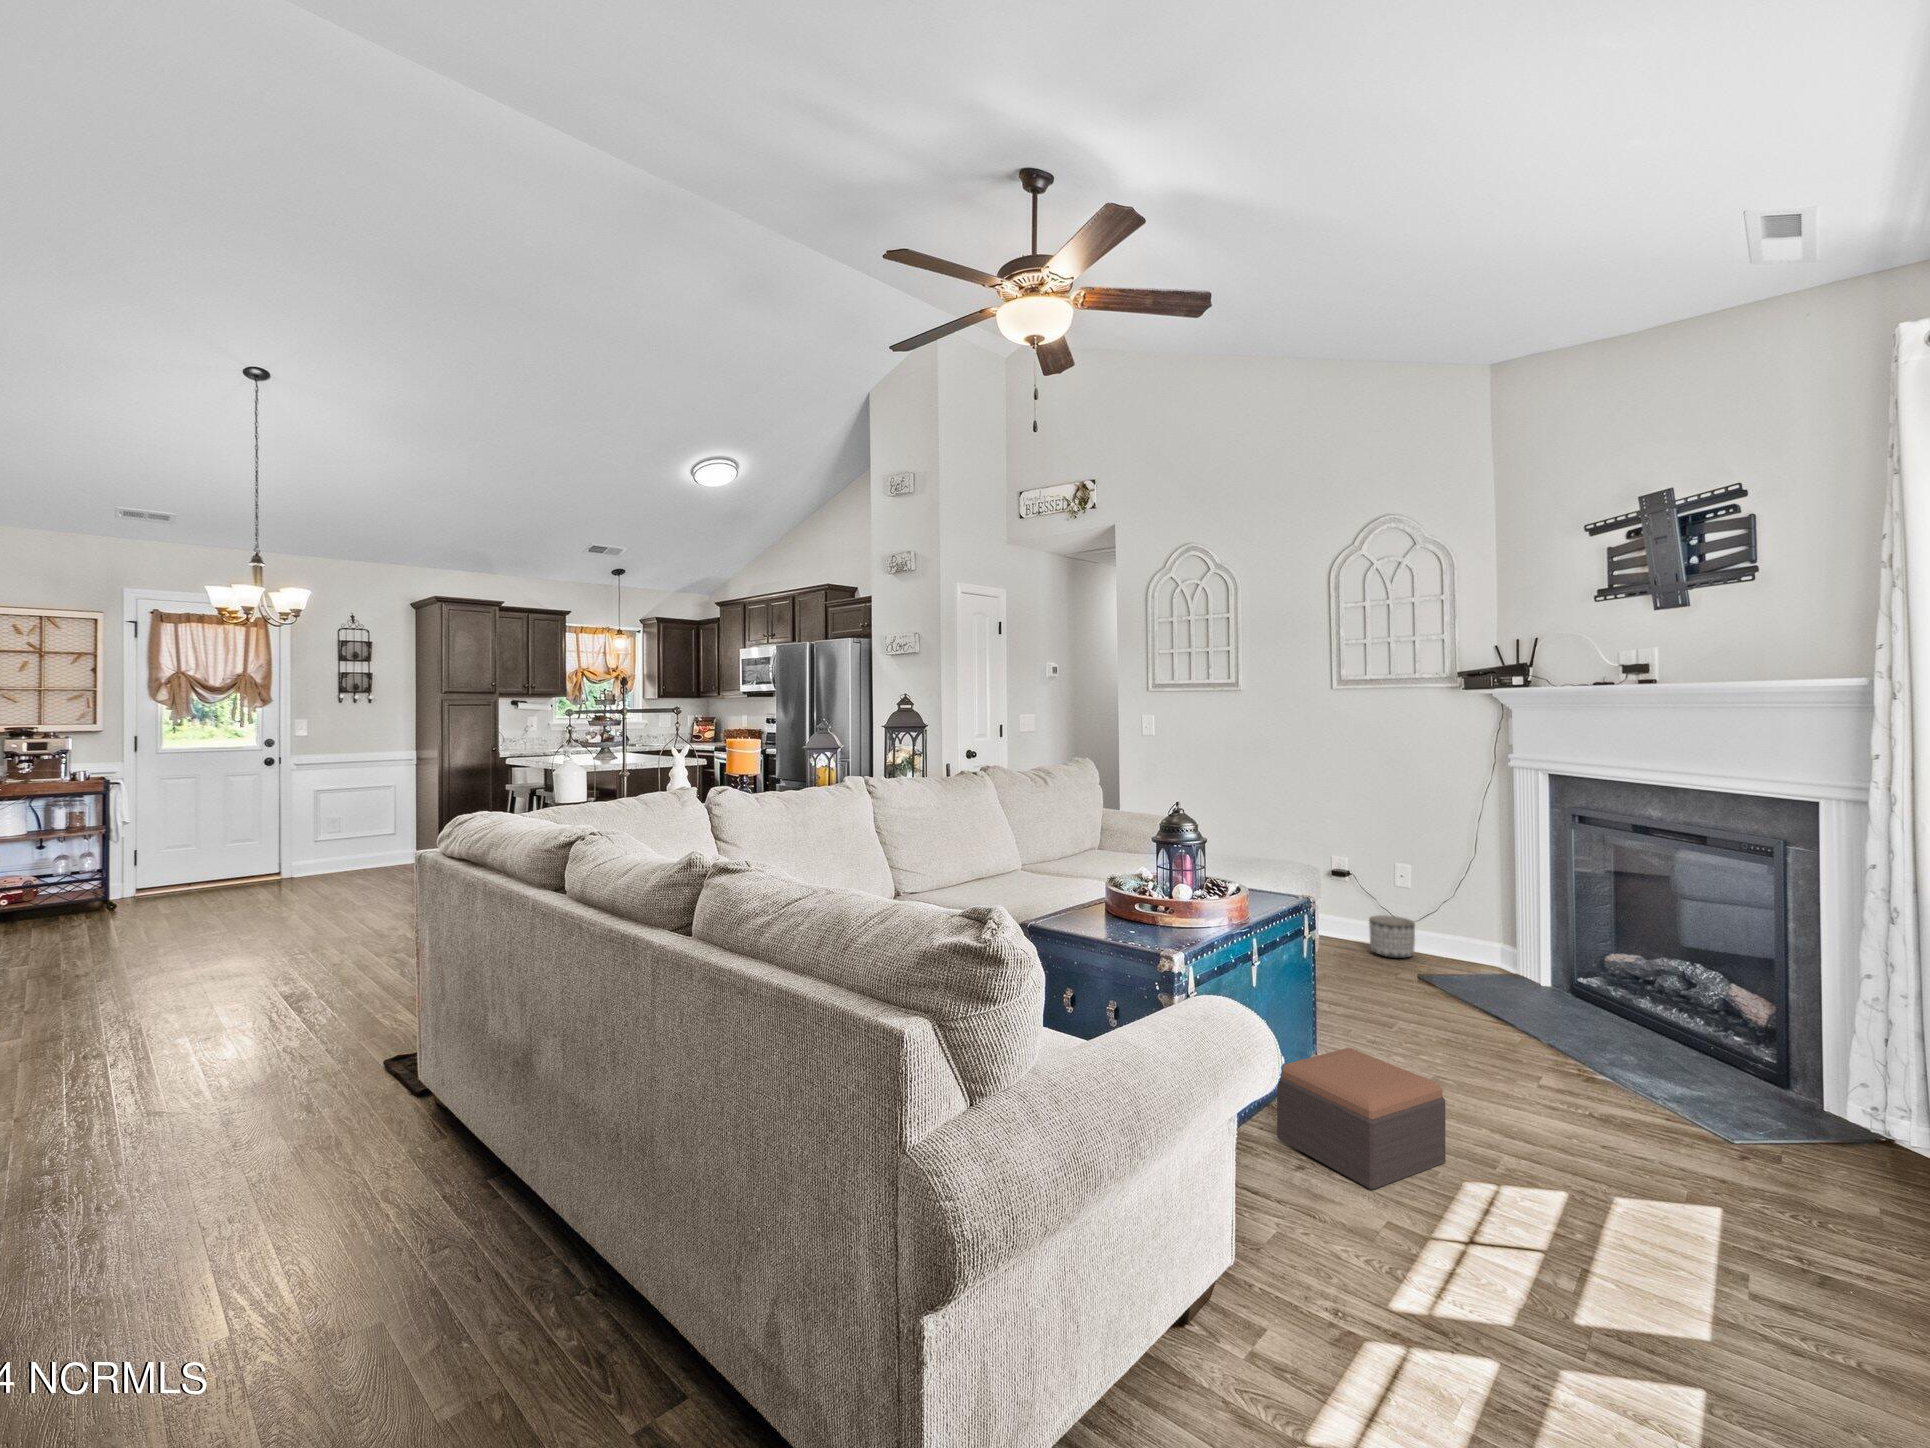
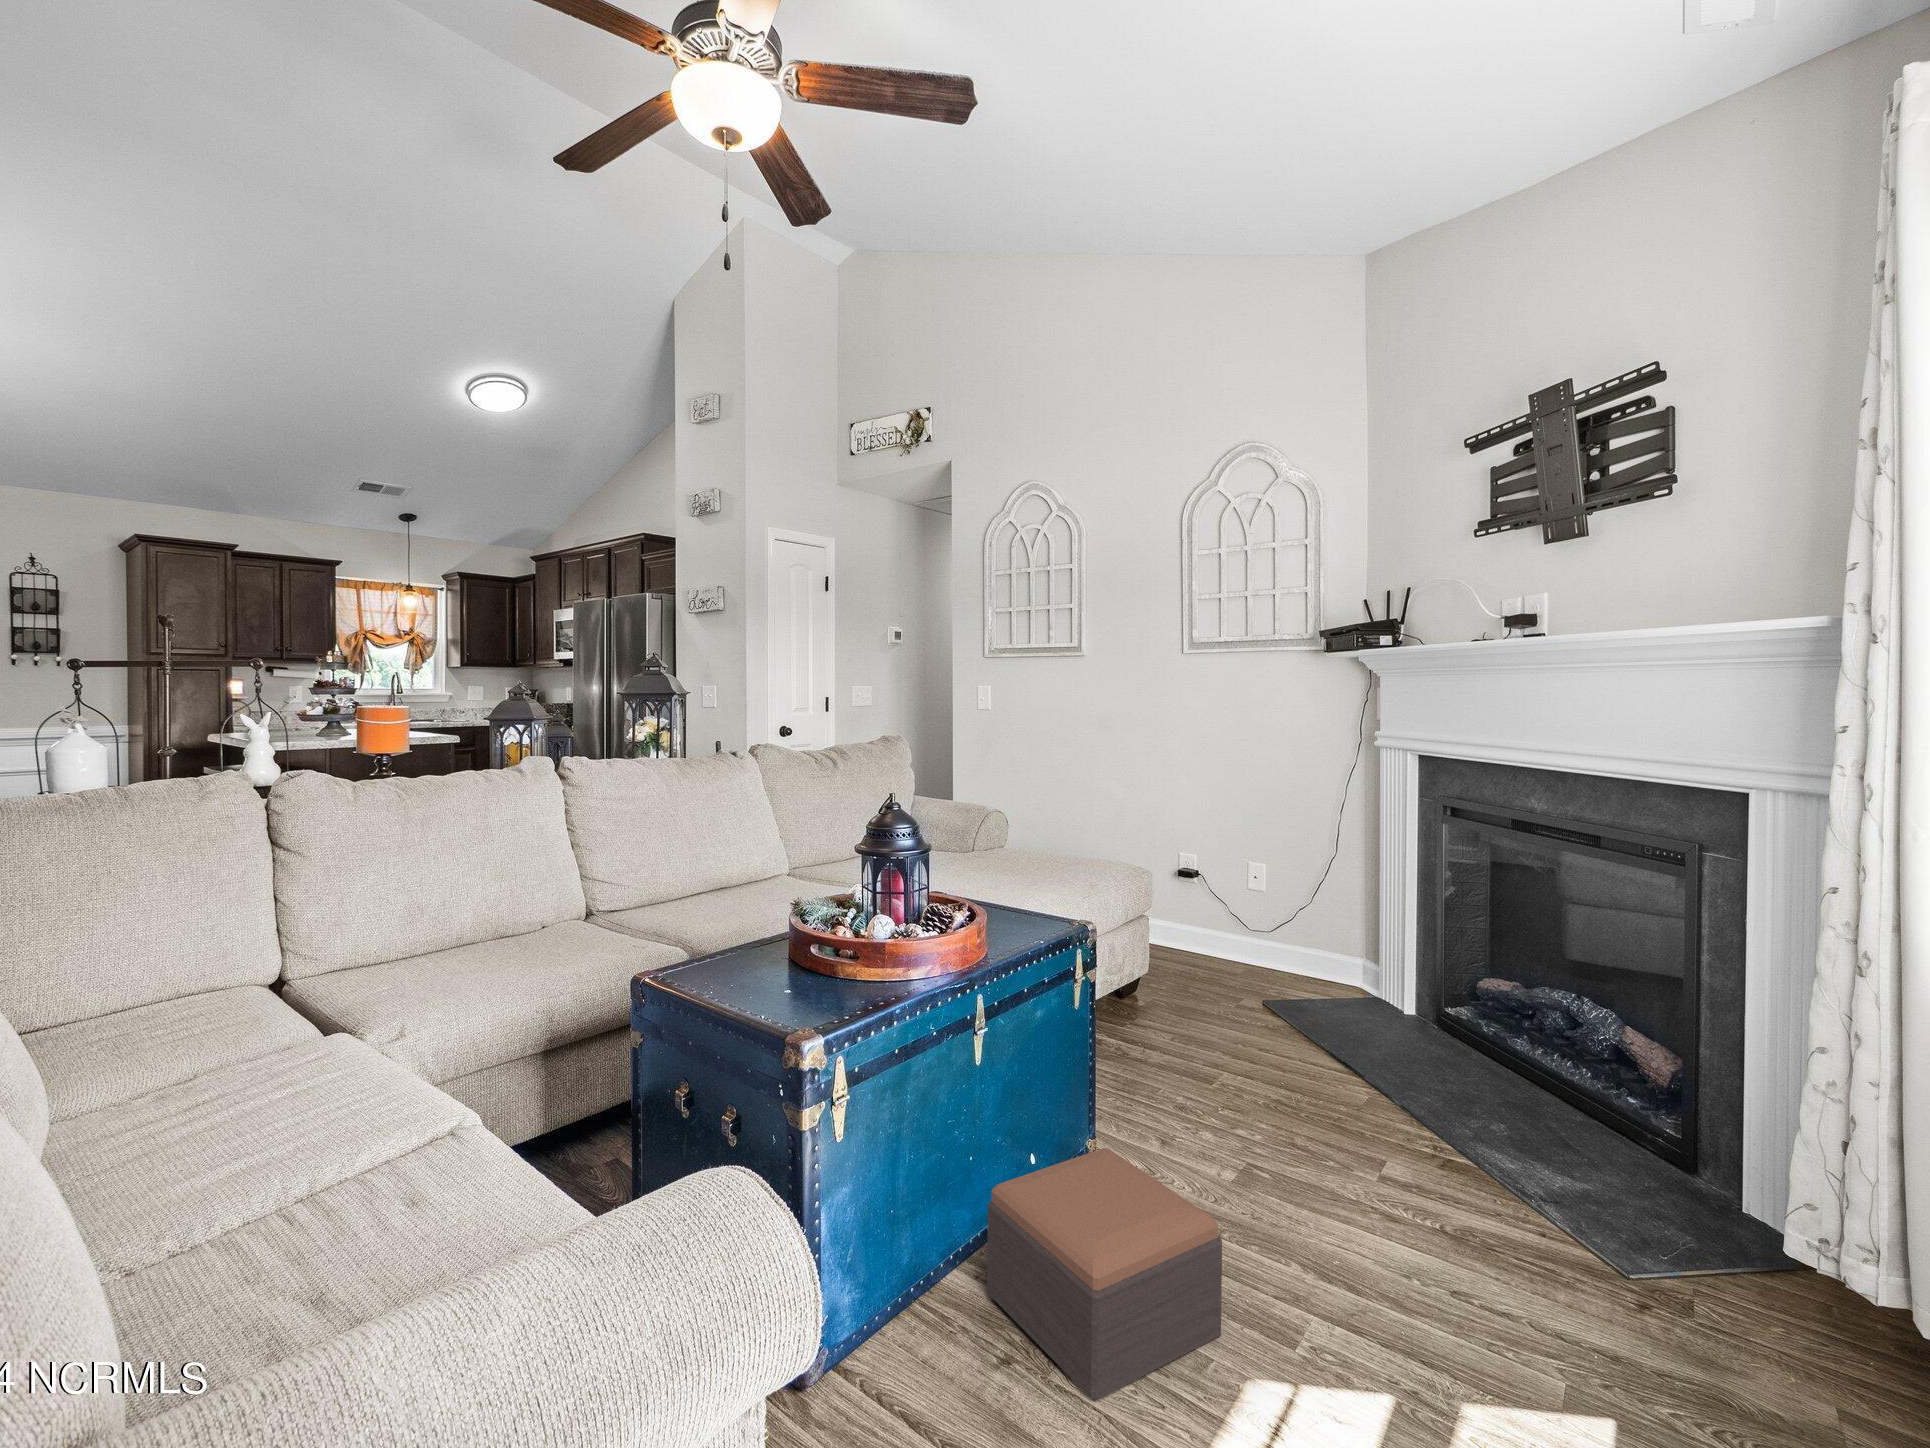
planter: present [1369,915,1415,958] -> none [1214,924,1267,978]

